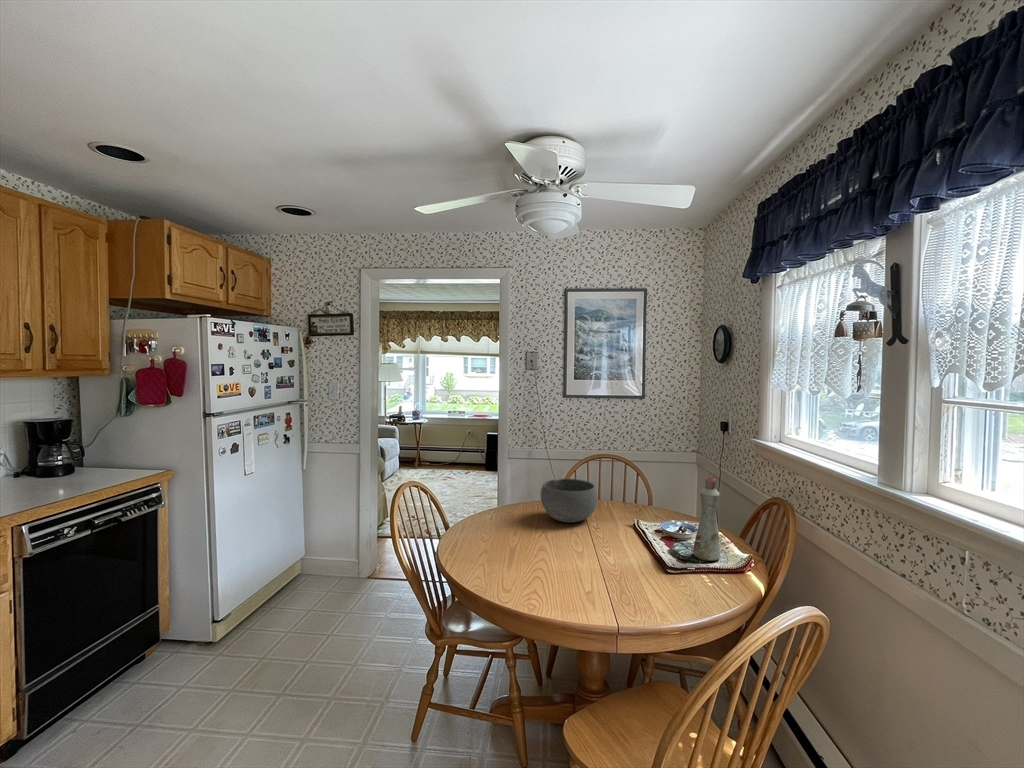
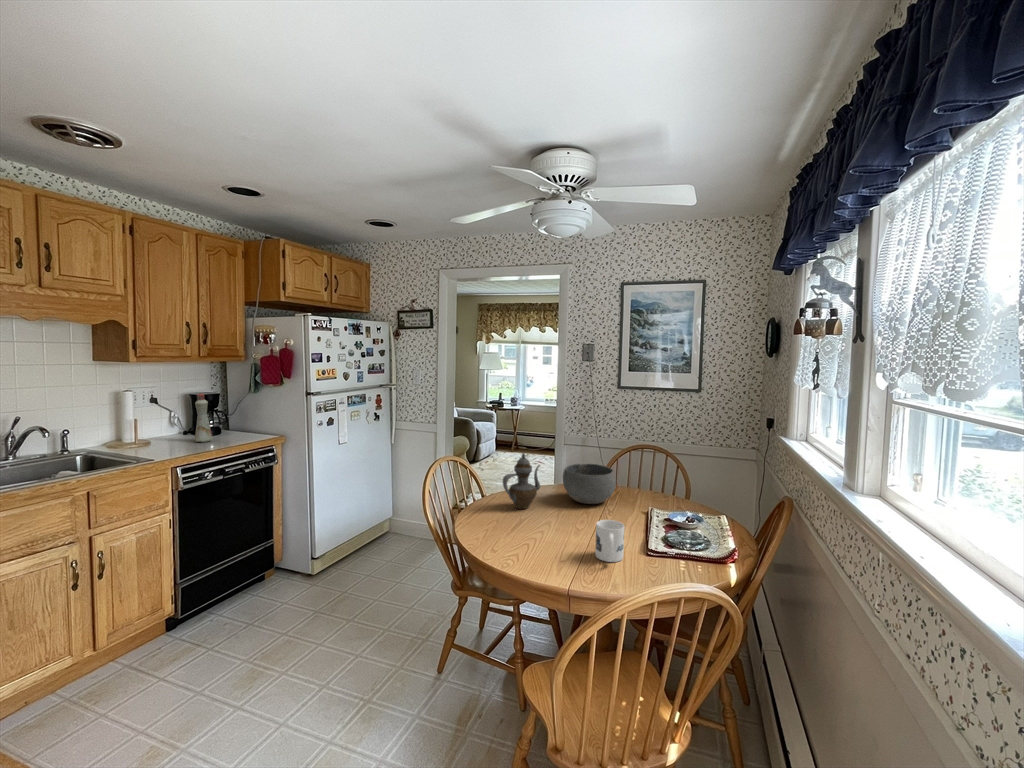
teapot: none [486,471,521,536] -> present [503,453,540,509]
bottle: present [693,477,720,561] -> present [195,393,213,442]
mug: none [620,540,651,587] -> present [595,520,625,562]

